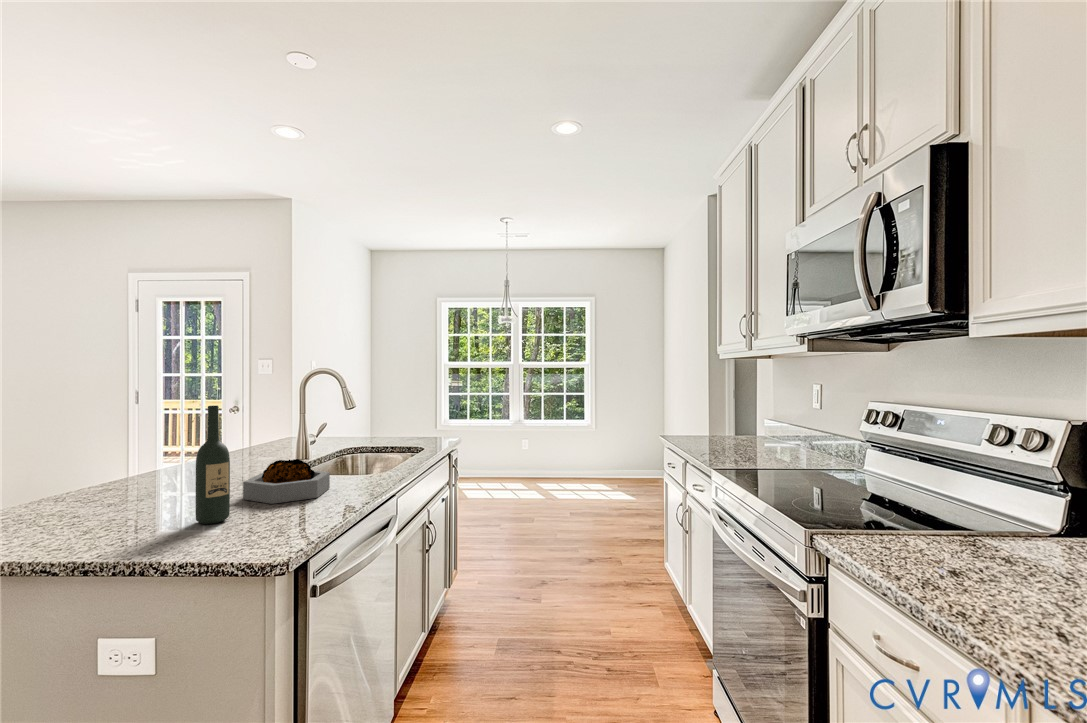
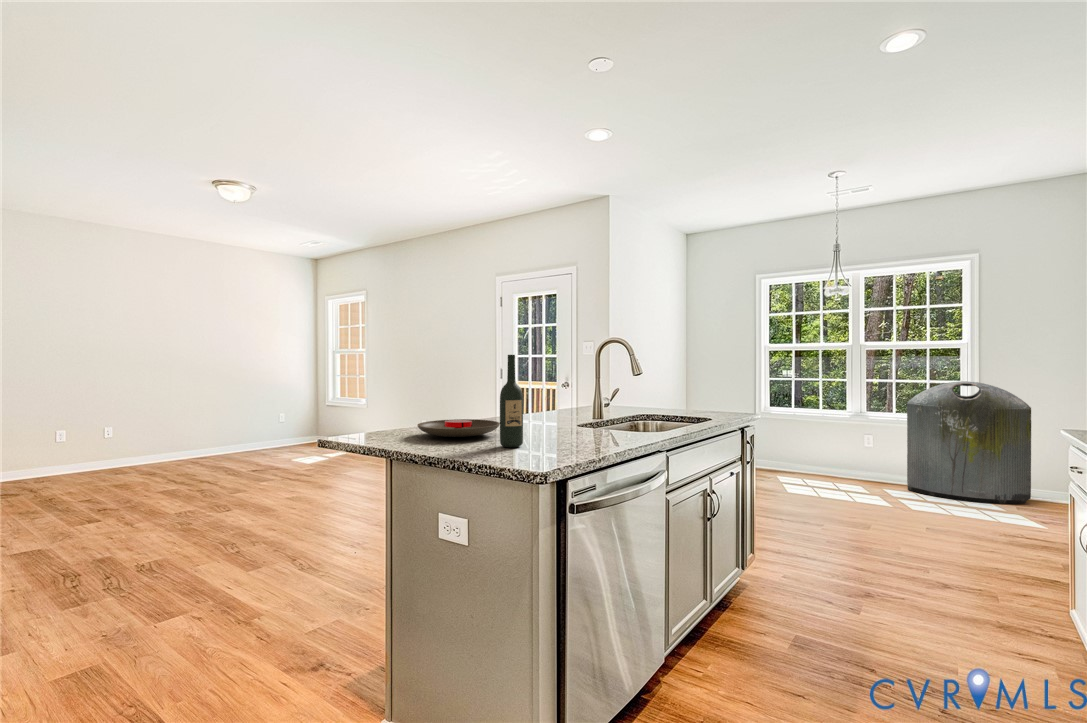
trash can: none [554,393,630,486] -> present [907,381,1031,504]
decorative bowl: present [243,459,330,504] -> none [539,405,607,441]
plate: none [44,484,186,519] -> present [417,419,500,437]

